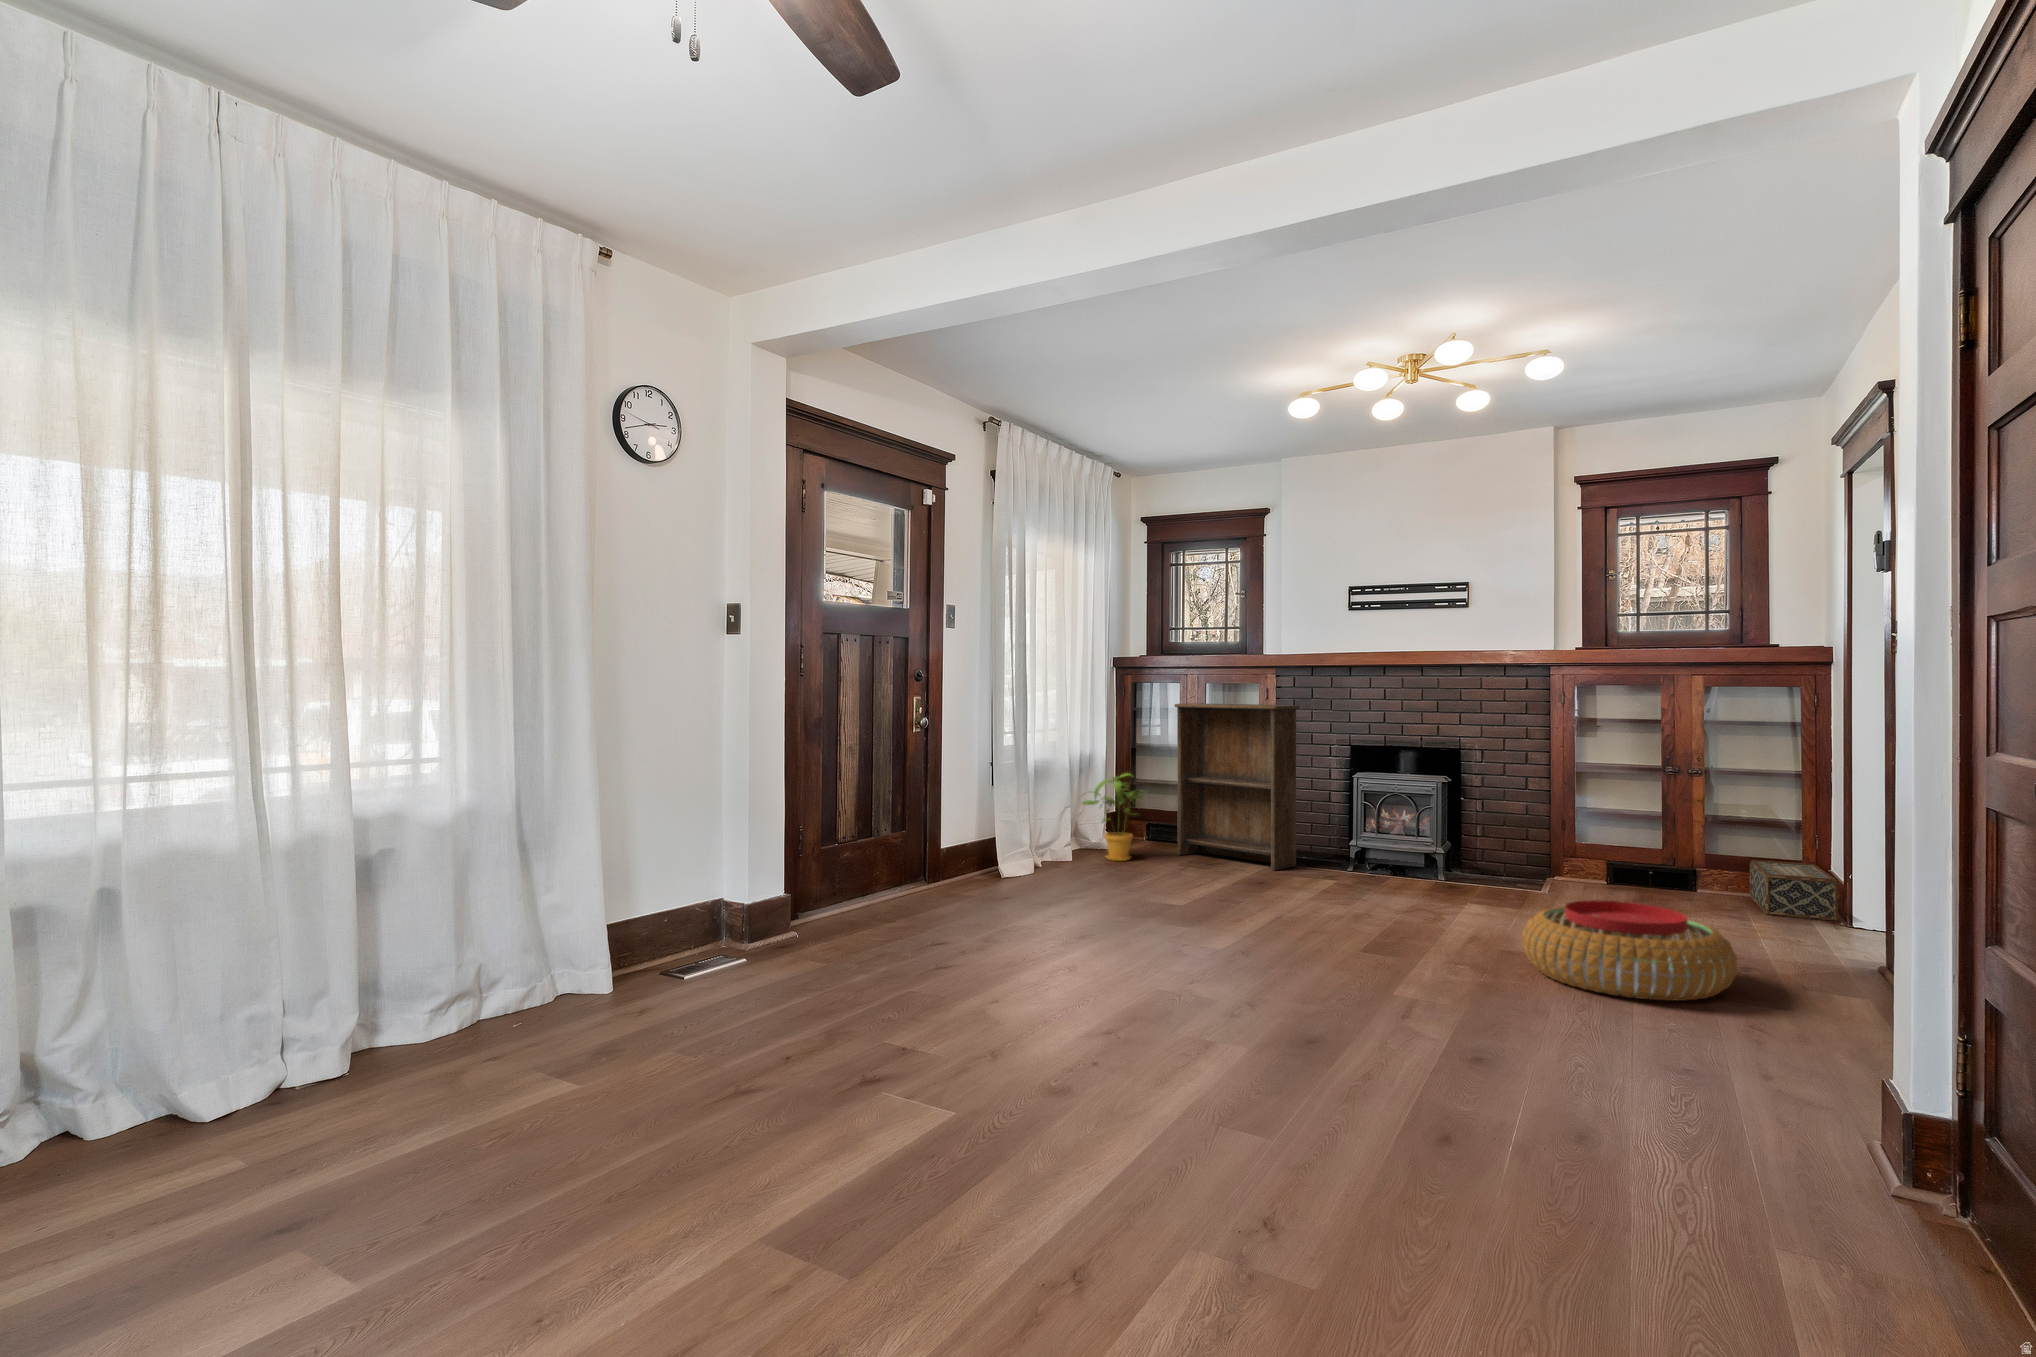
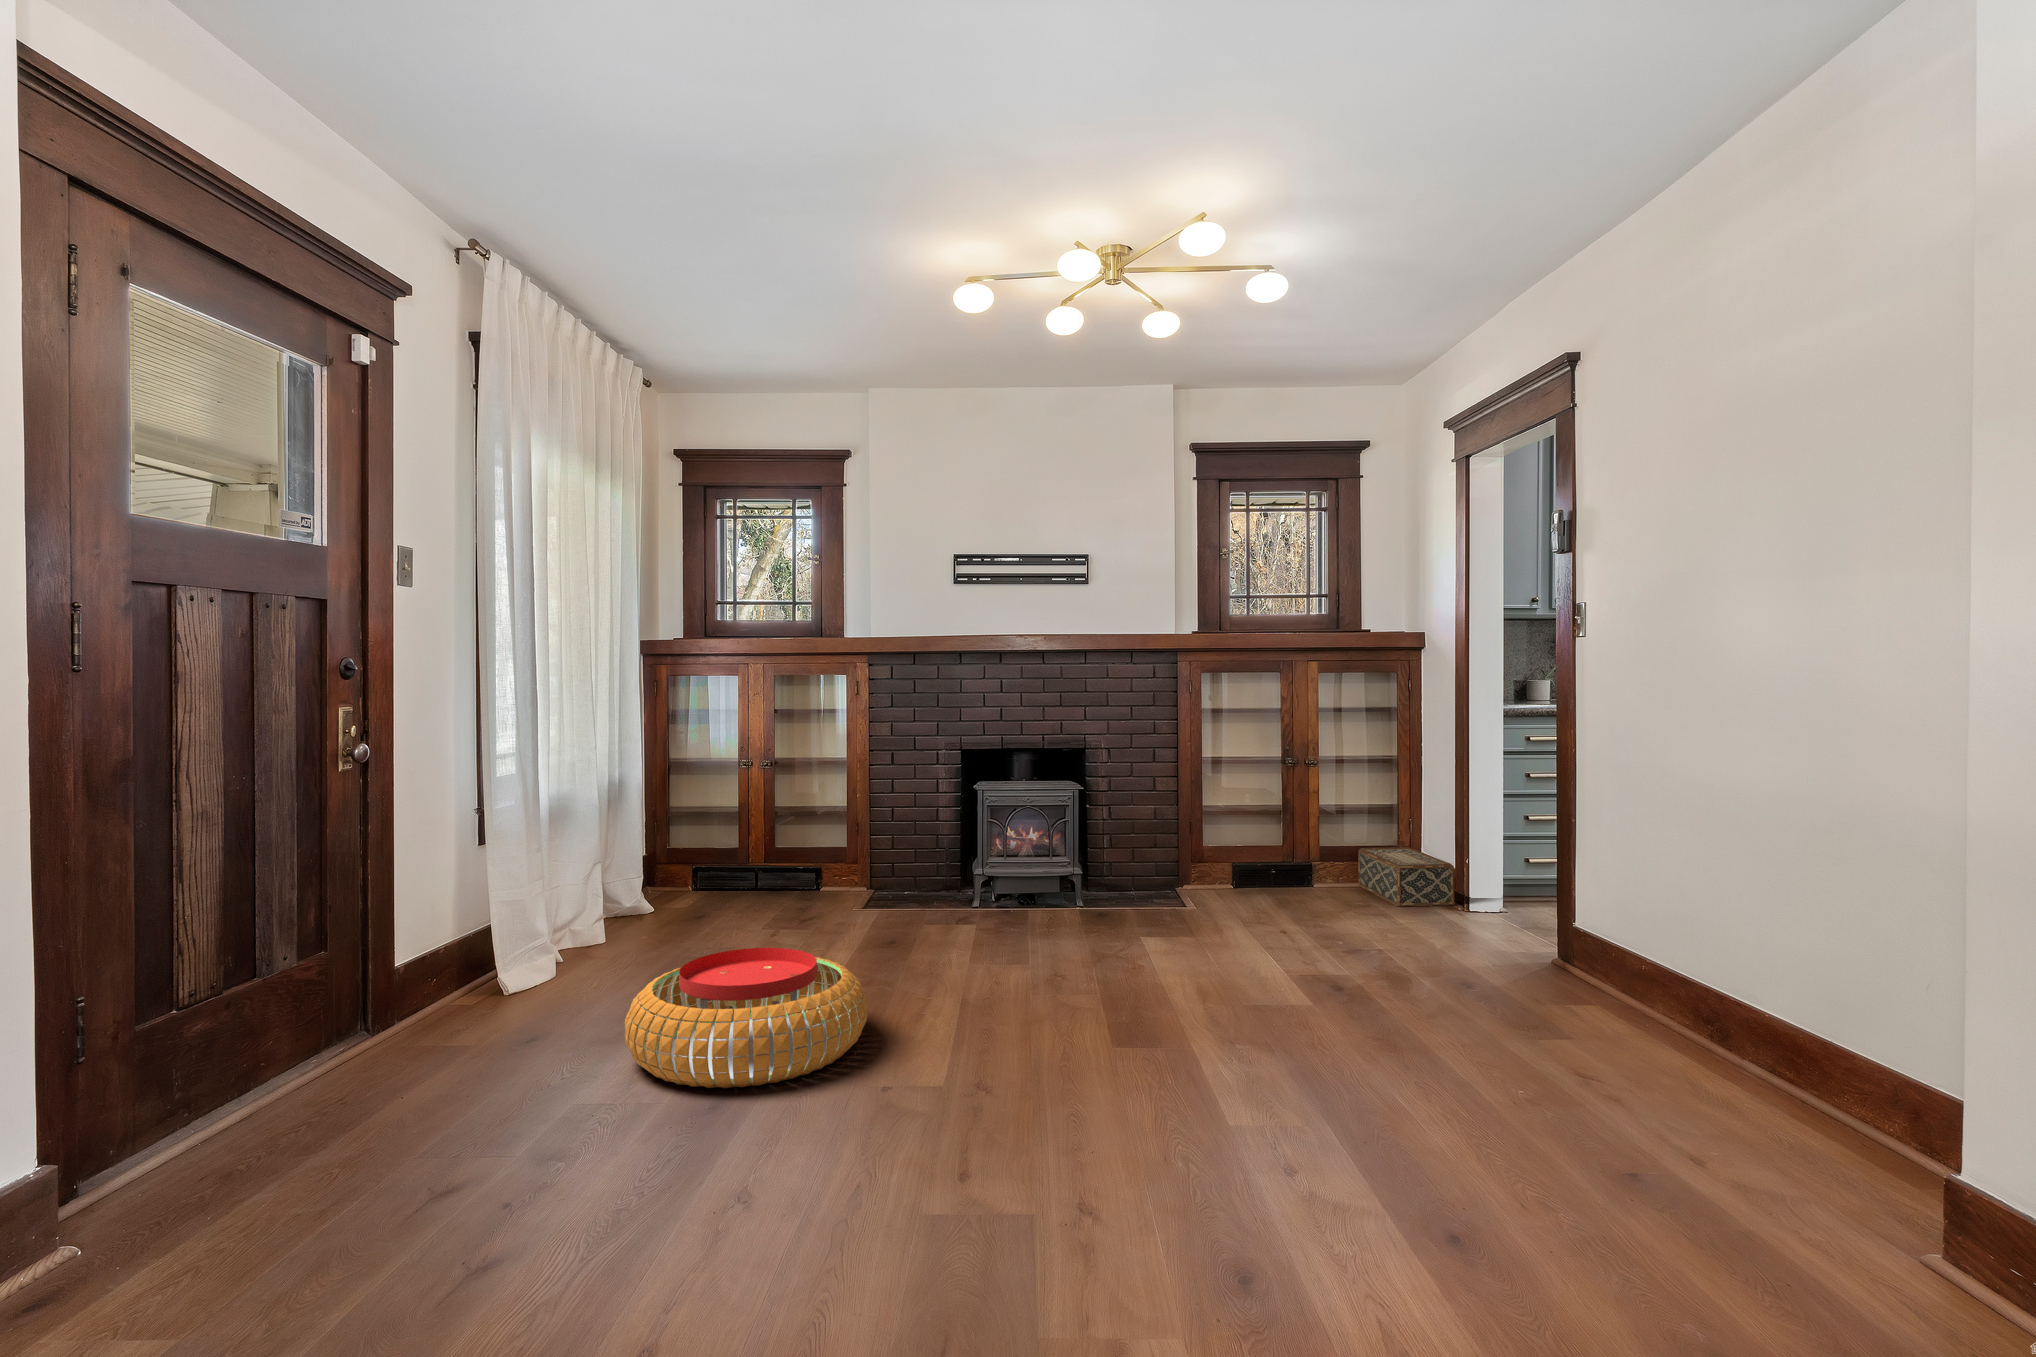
bookshelf: present [1175,703,1299,870] -> none [746,702,916,918]
house plant: present [1082,773,1149,861] -> none [610,805,719,932]
pouf: present [1522,900,1738,1001] -> present [625,948,867,1088]

